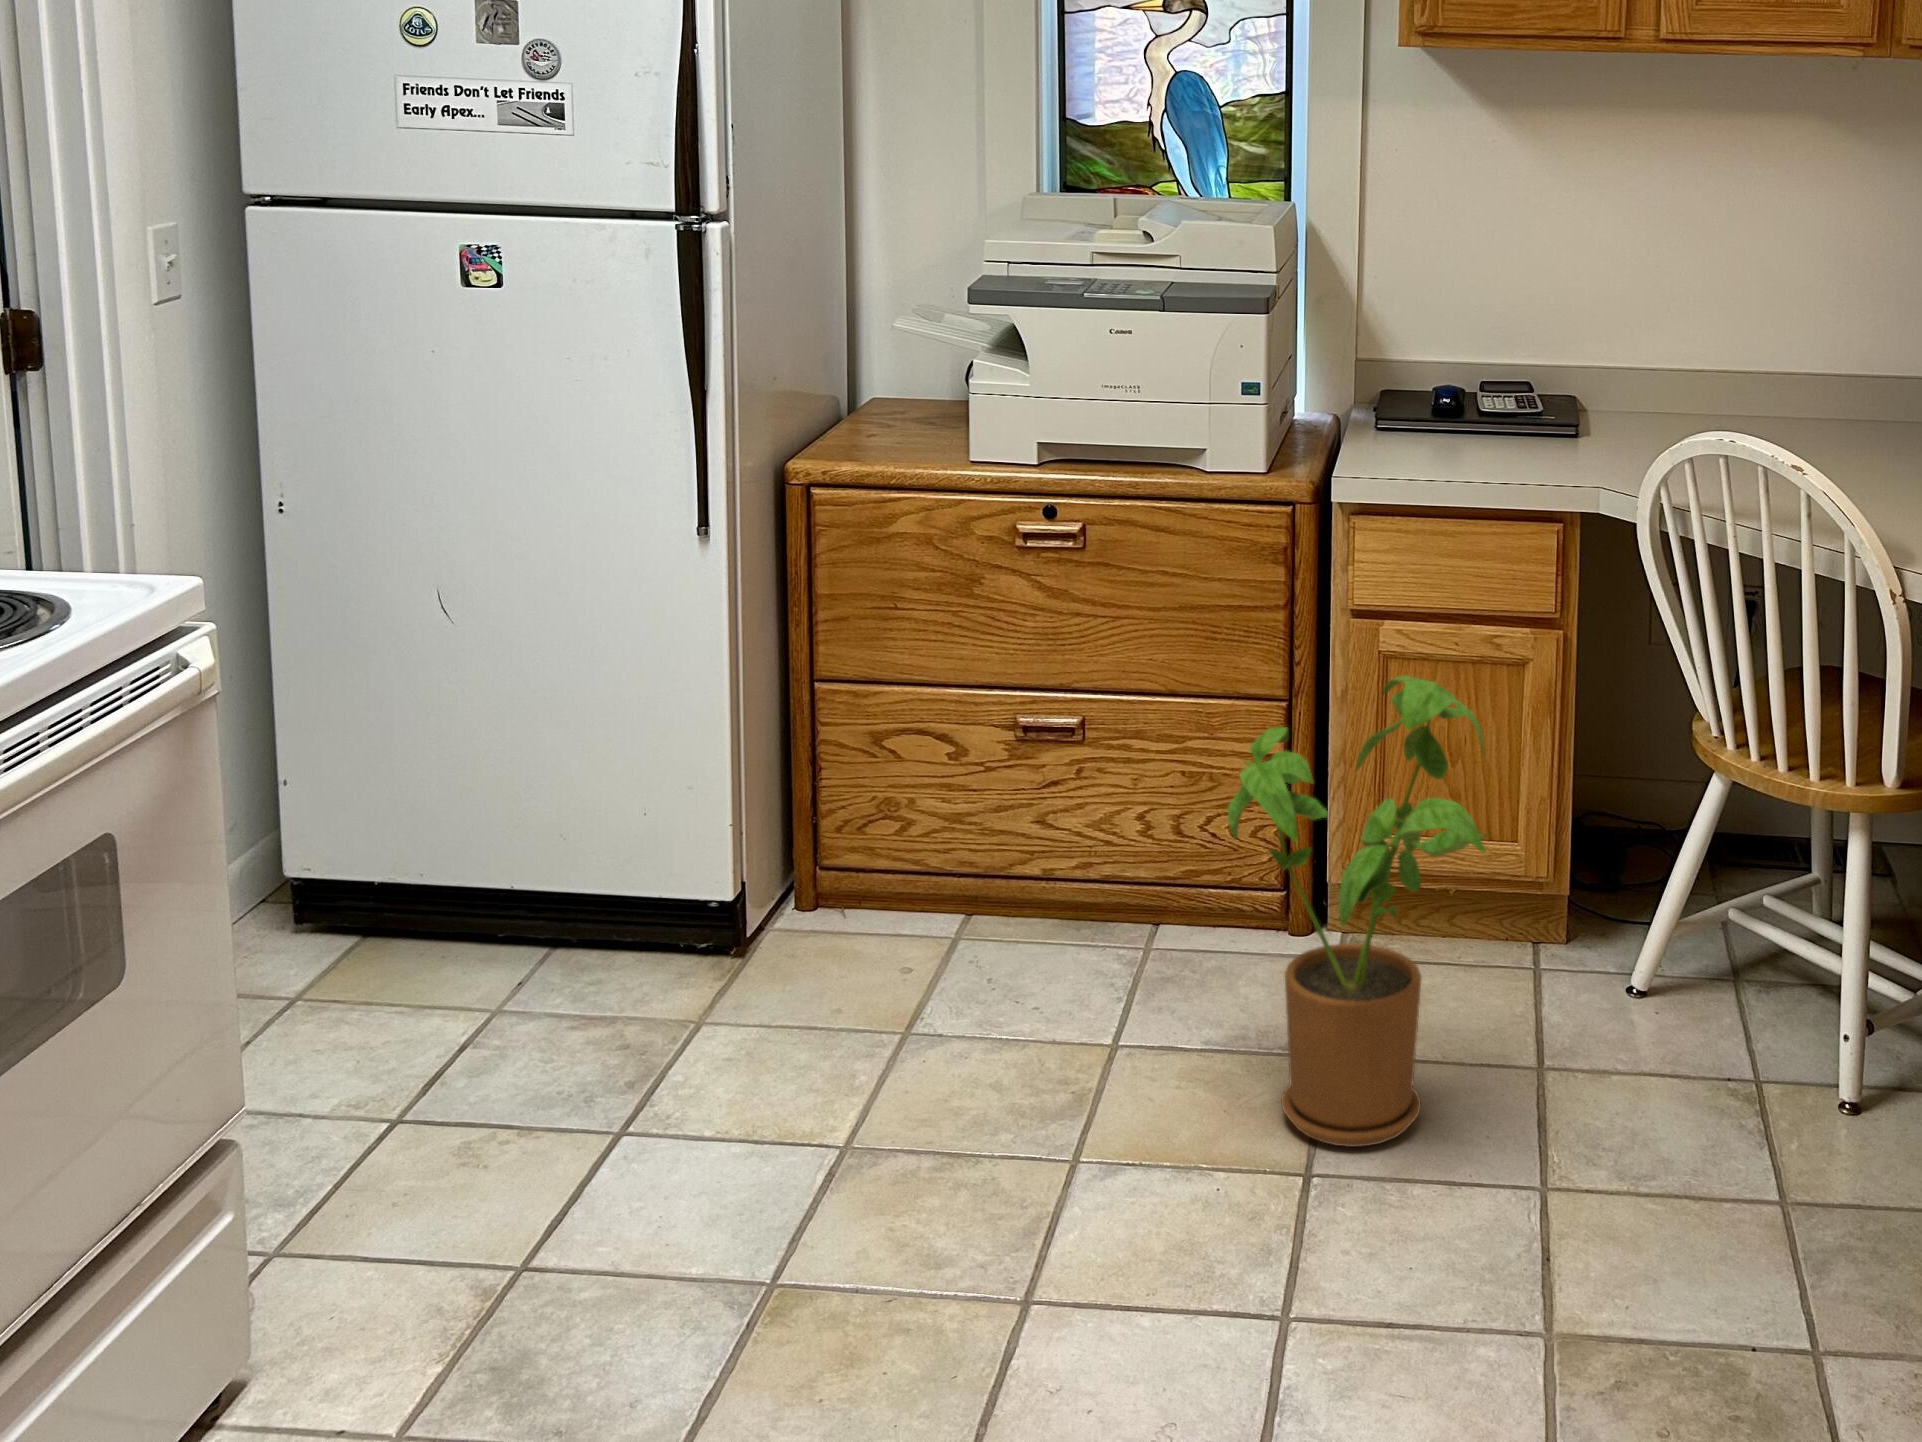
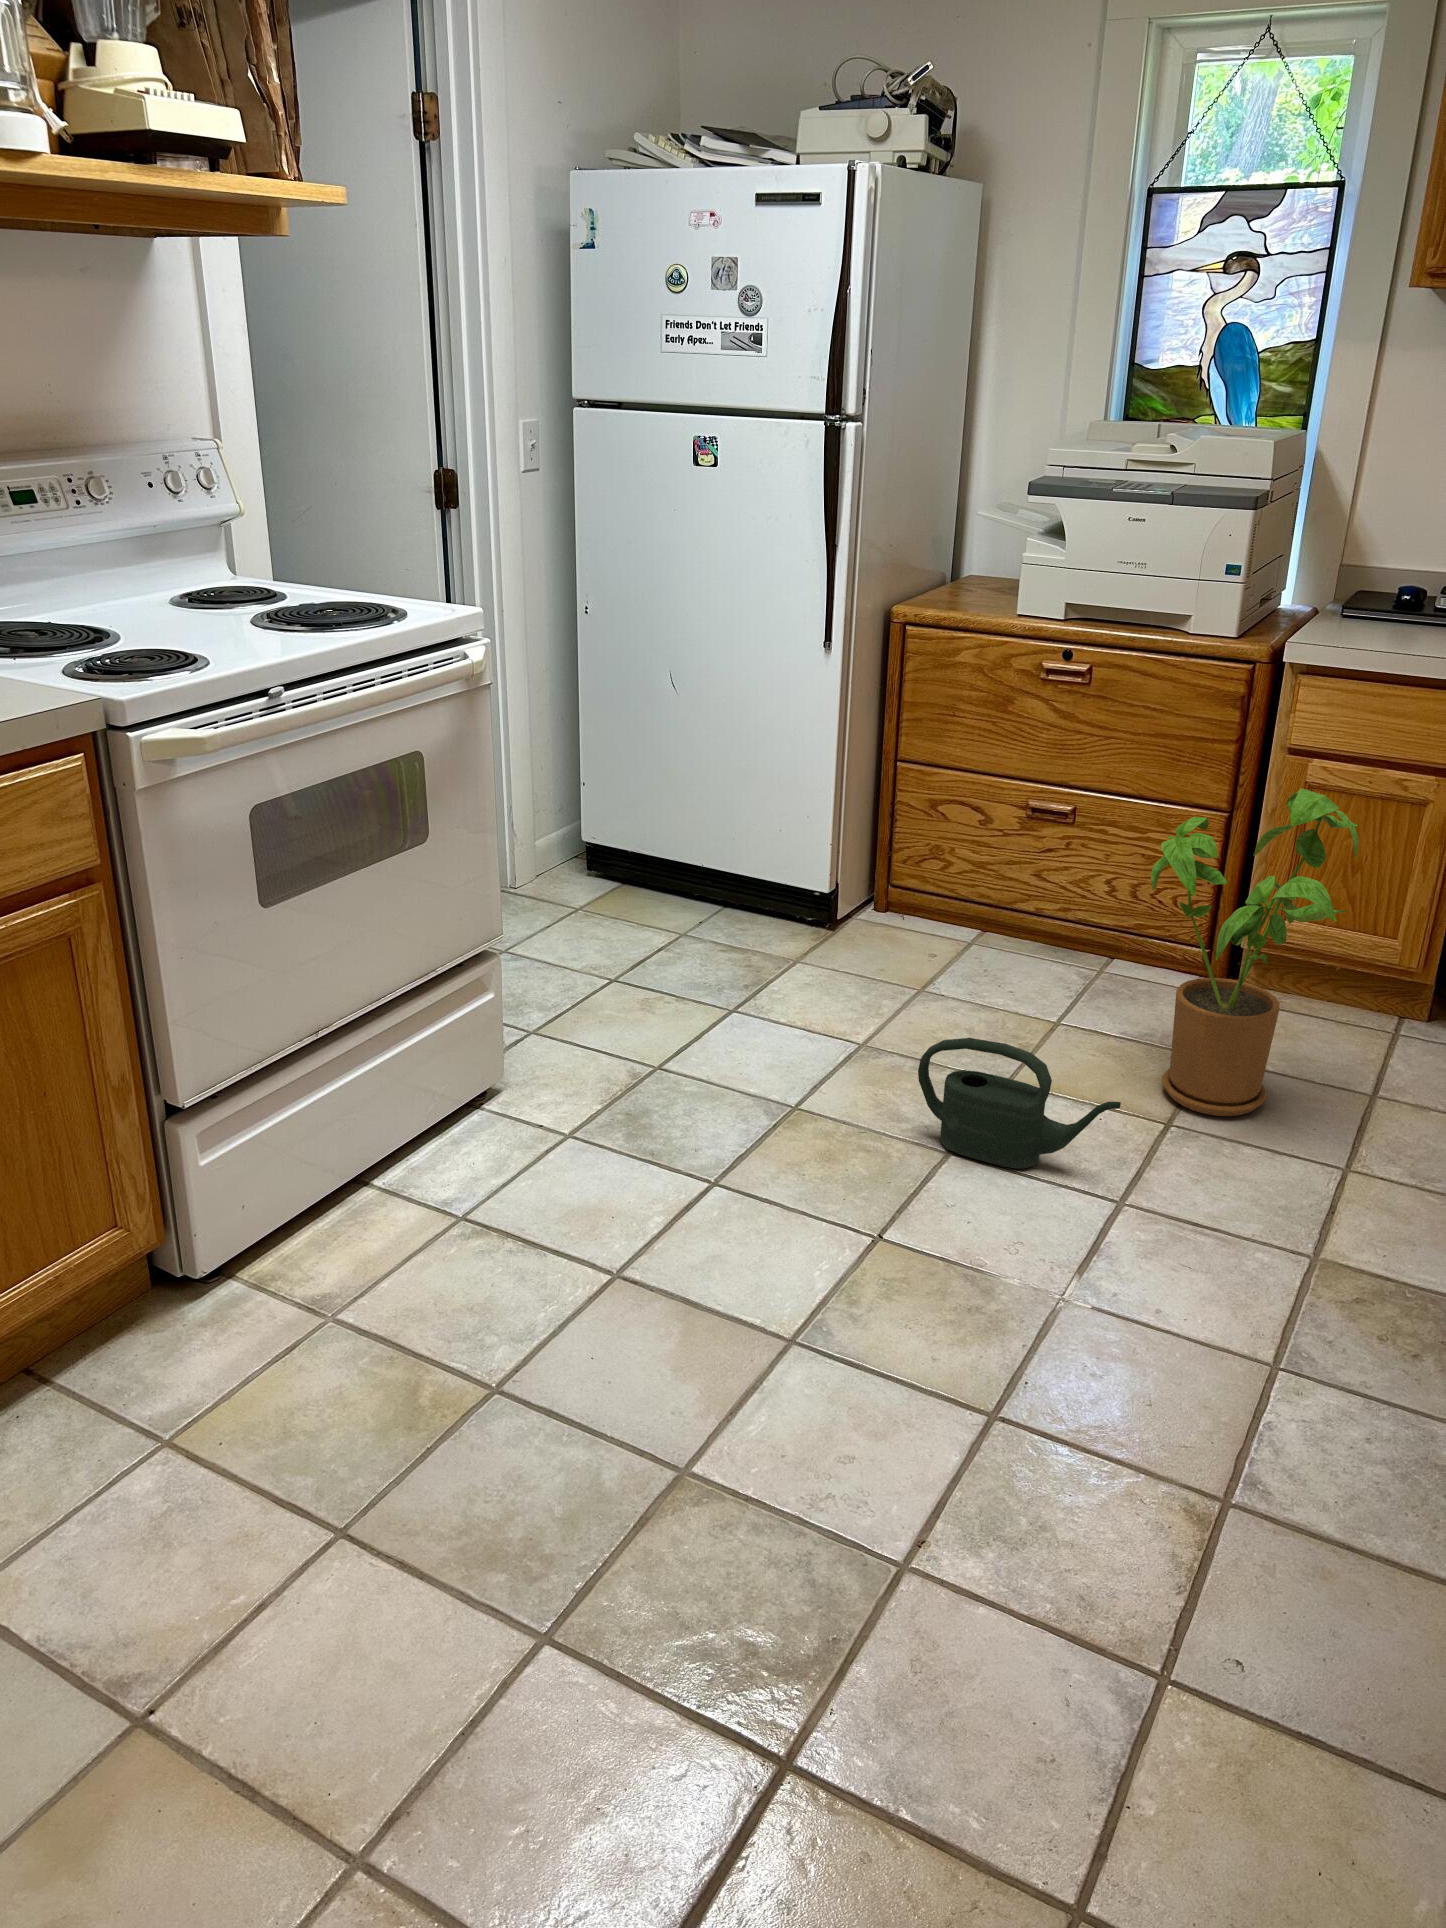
watering can: none [961,1115,1264,1304] -> present [918,1038,1121,1169]

